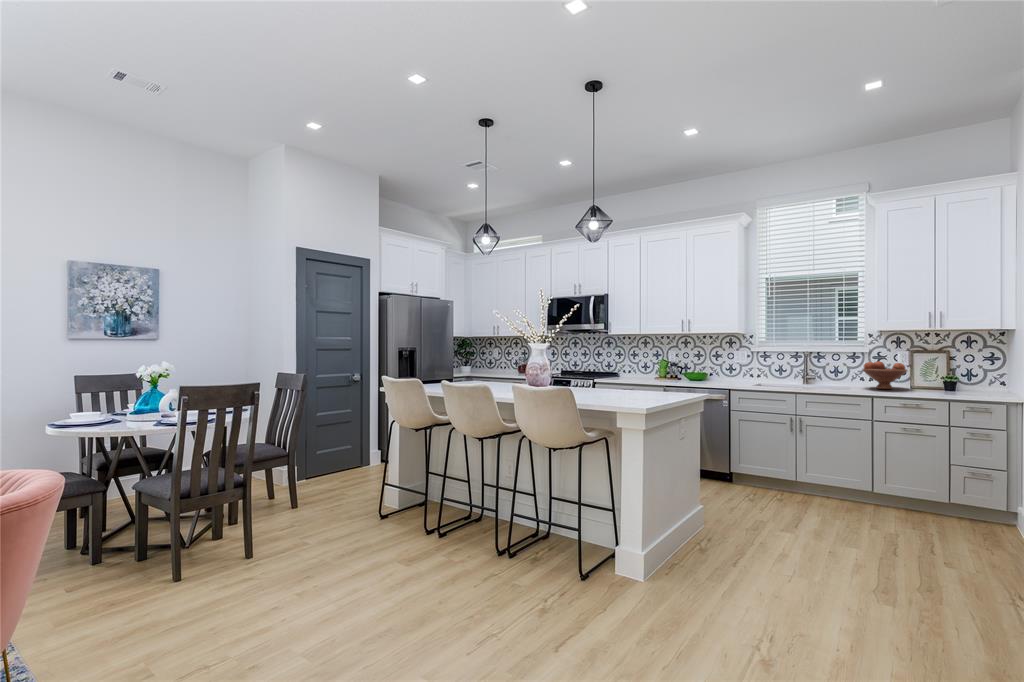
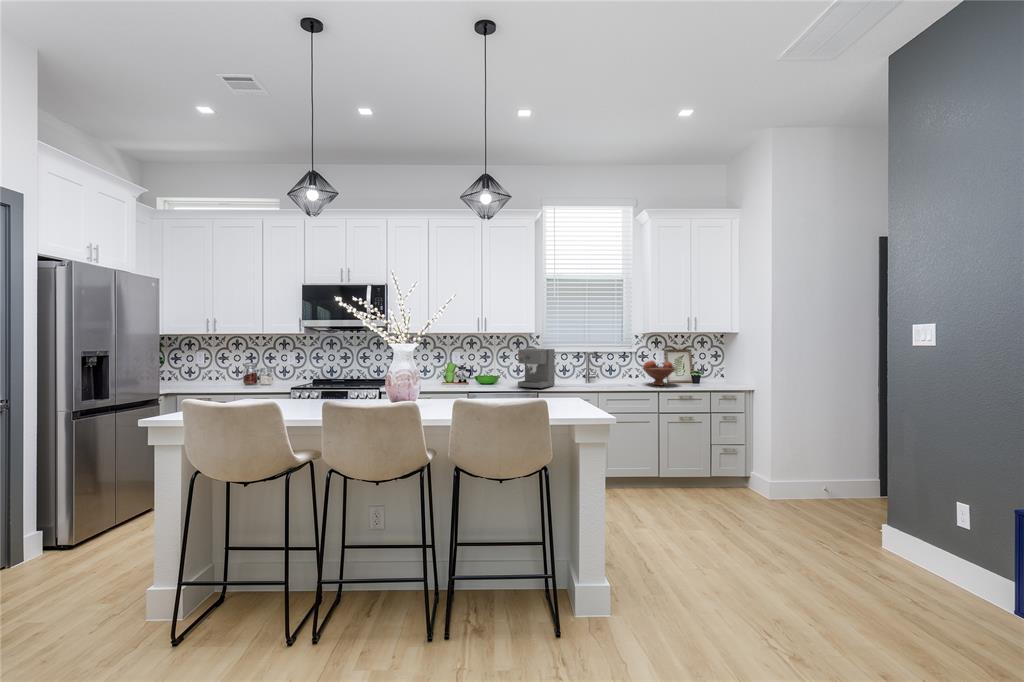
coffee maker: none [716,347,757,385] -> present [518,349,555,389]

